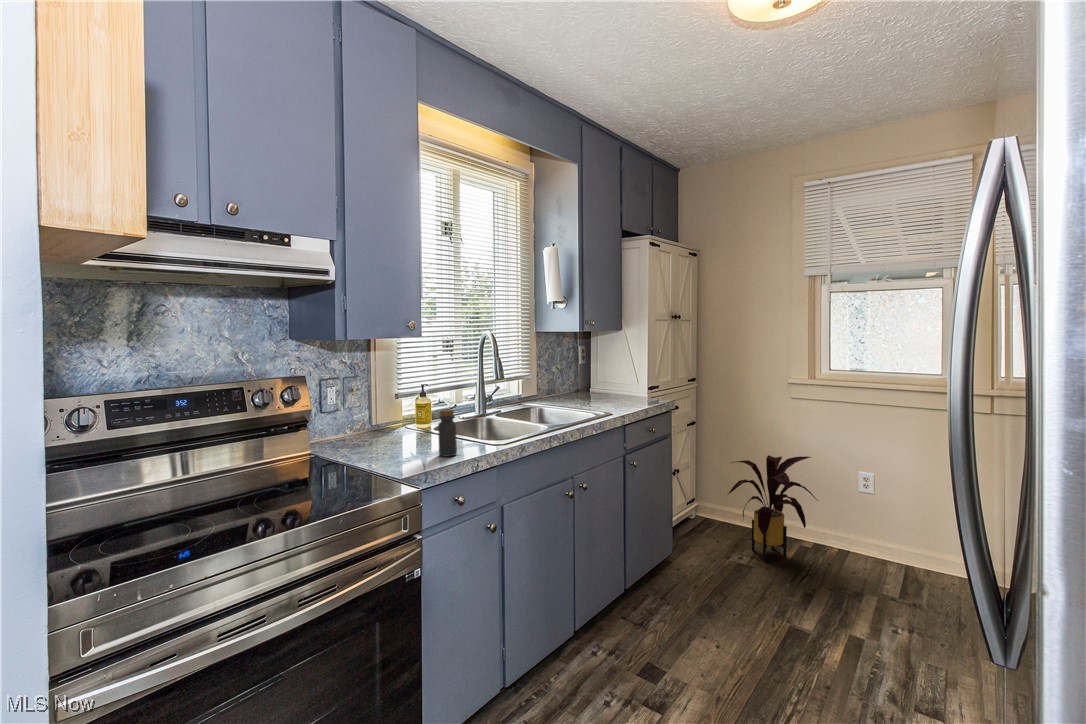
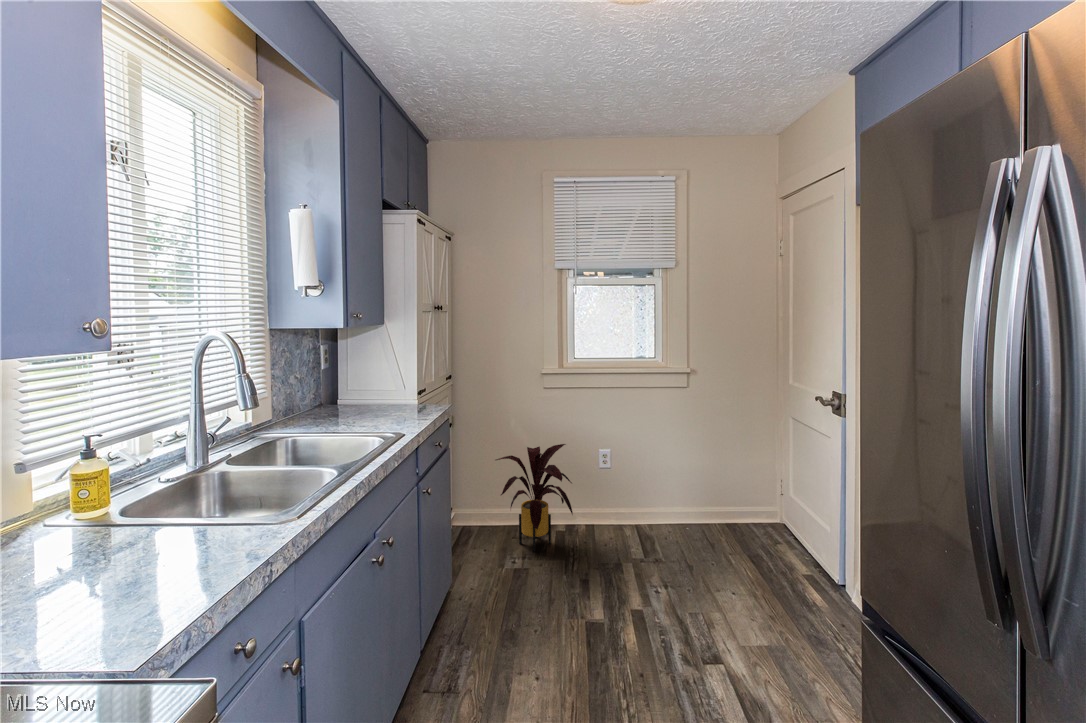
bottle: present [438,409,457,457] -> none [173,493,216,584]

